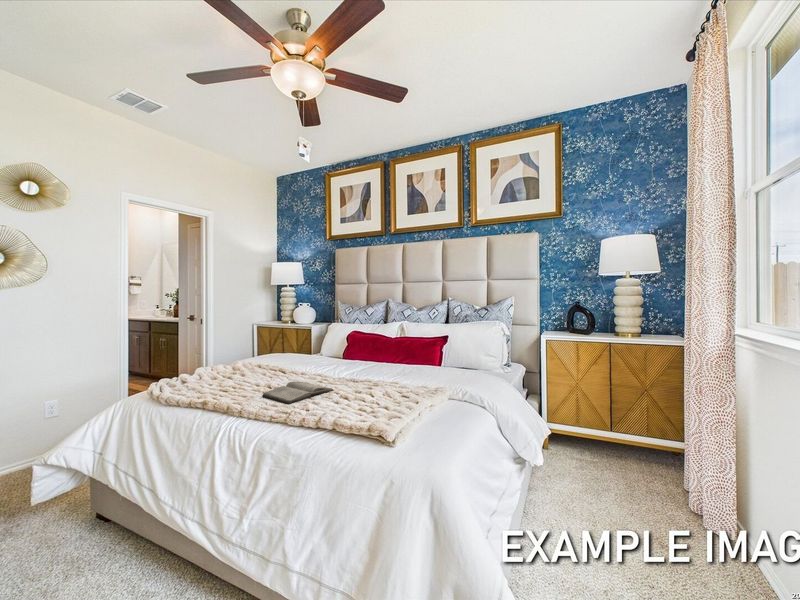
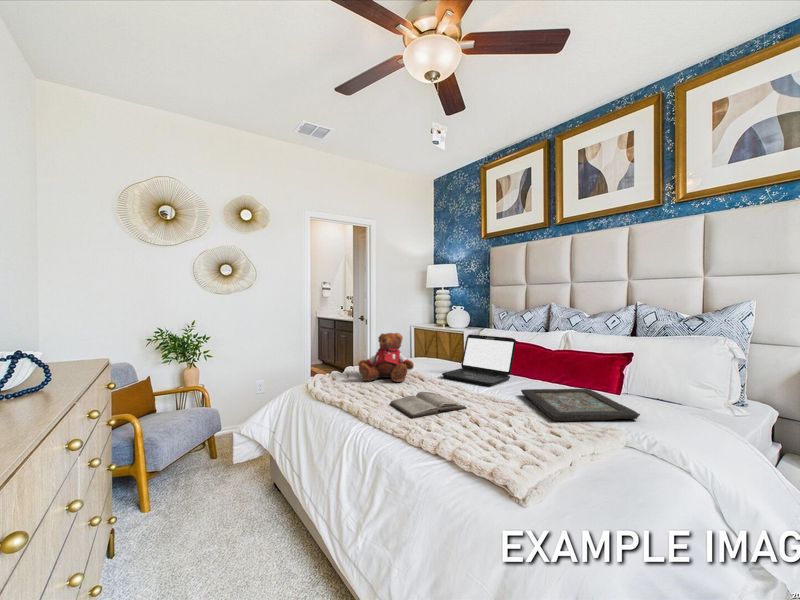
laptop: none [302,329,366,372] -> present [442,334,516,387]
teddy bear: none [214,331,275,380] -> present [359,333,414,382]
decorative tray: none [374,365,455,390] -> present [521,389,640,421]

